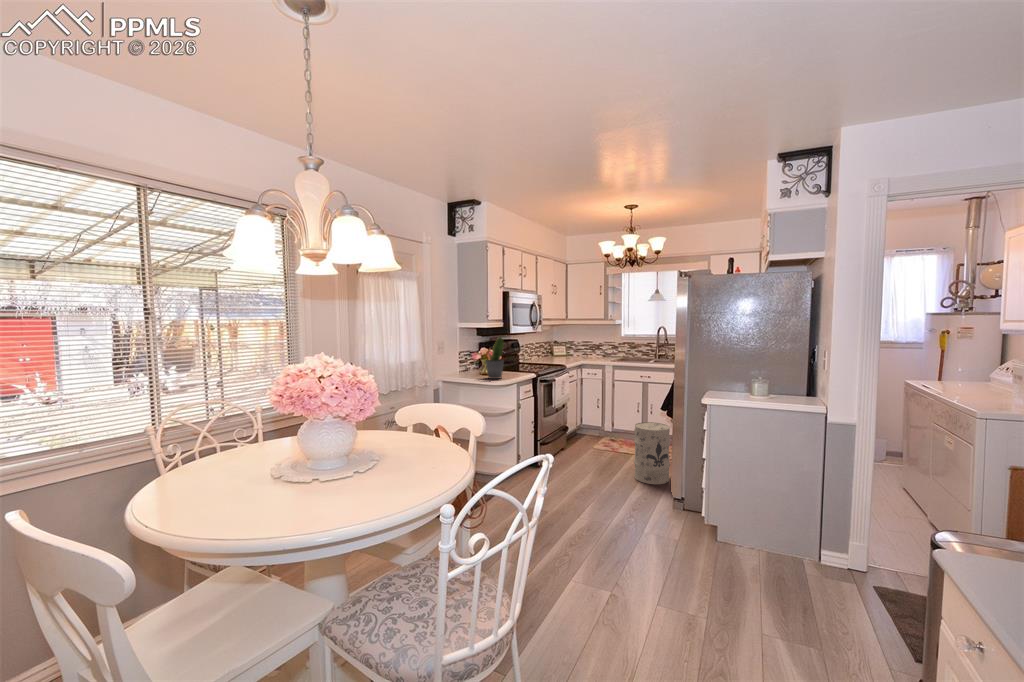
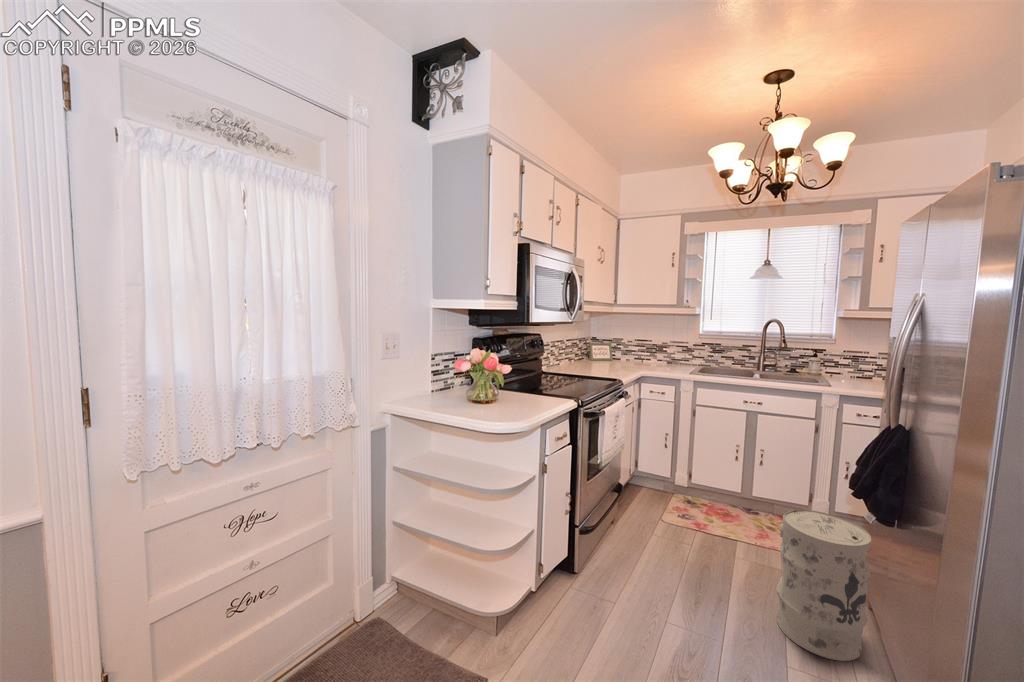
potted plant: present [485,336,504,379] -> none [476,324,516,416]

